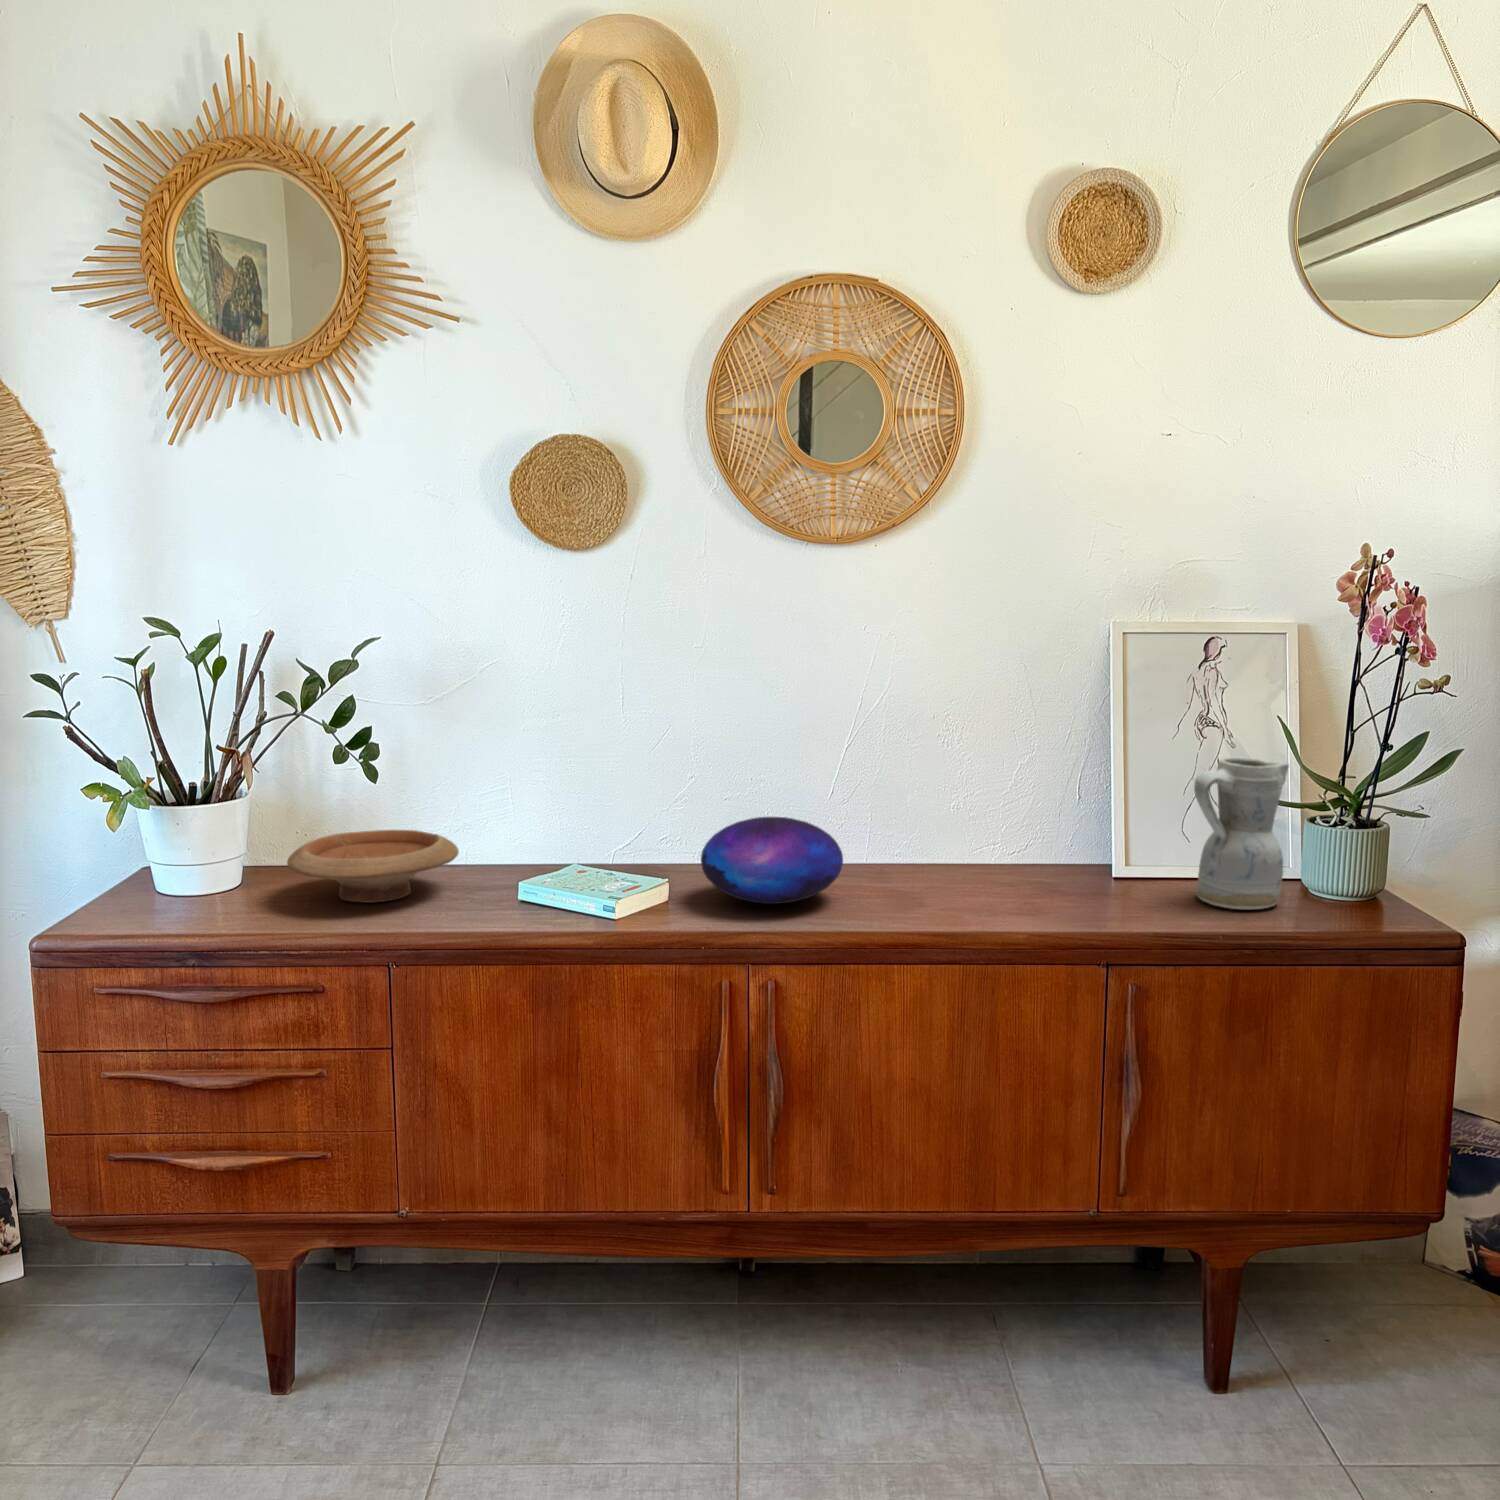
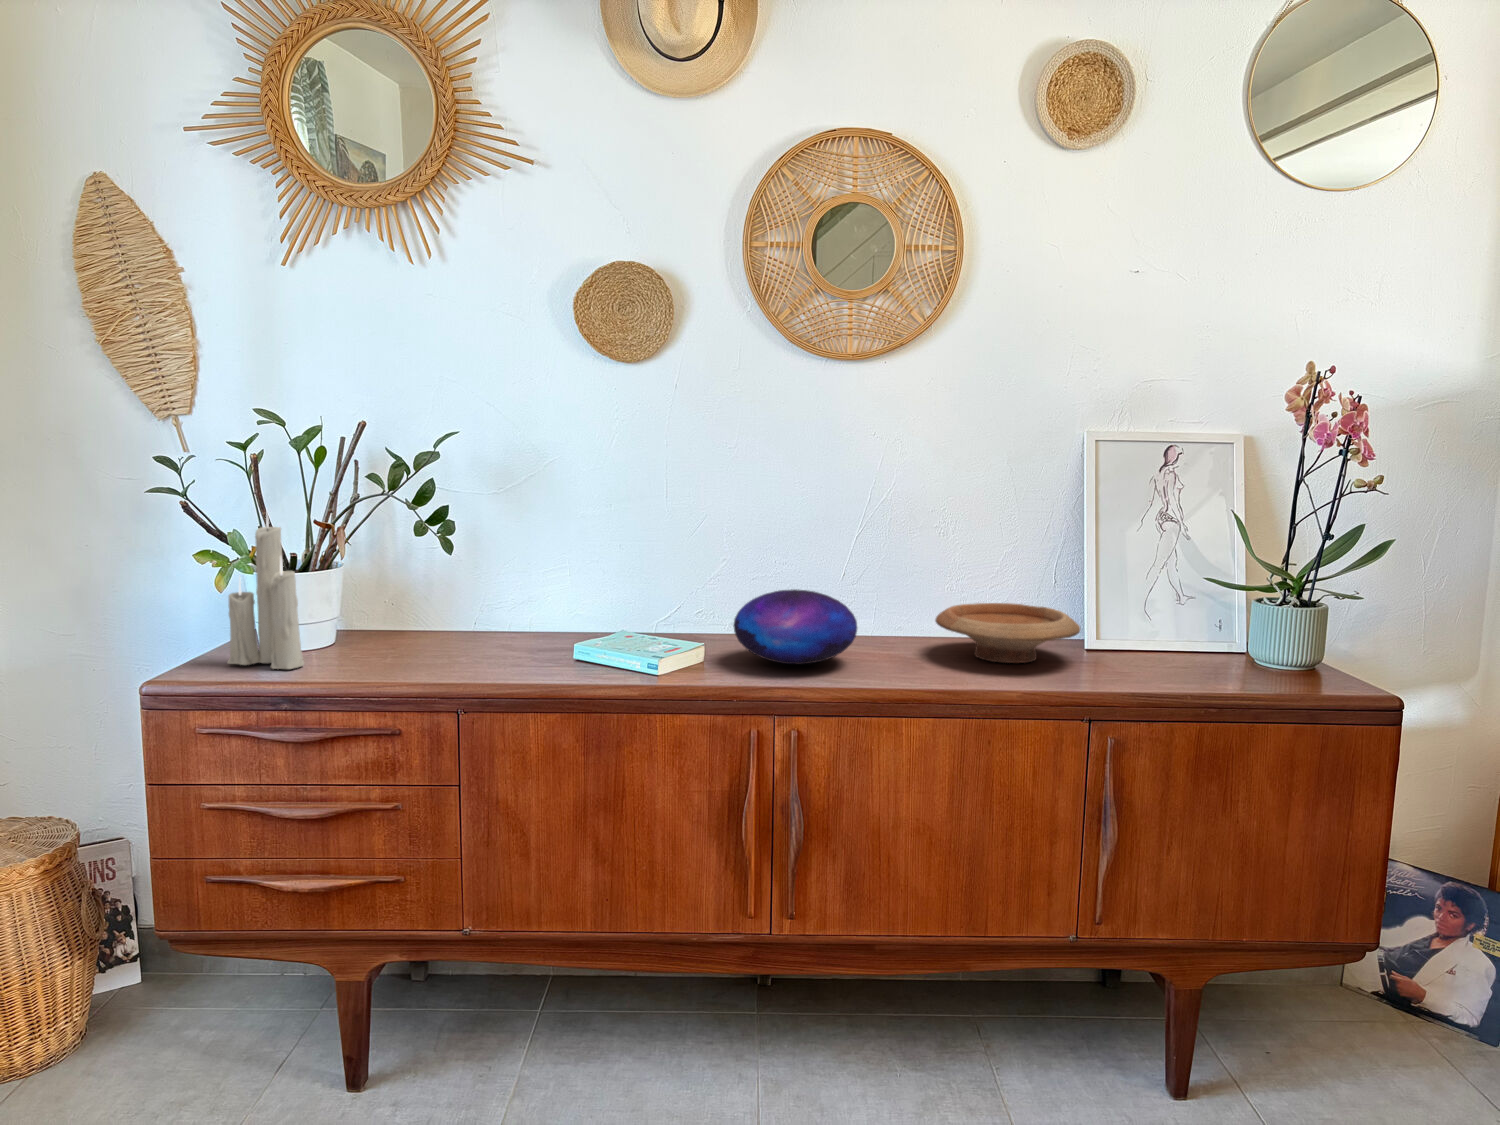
candle: none [123,726,211,920] -> present [227,514,304,669]
ceramic pitcher: present [1194,757,1289,910] -> none [1162,544,1247,675]
wooden bowl: present [287,830,459,903] -> present [935,603,1080,663]

